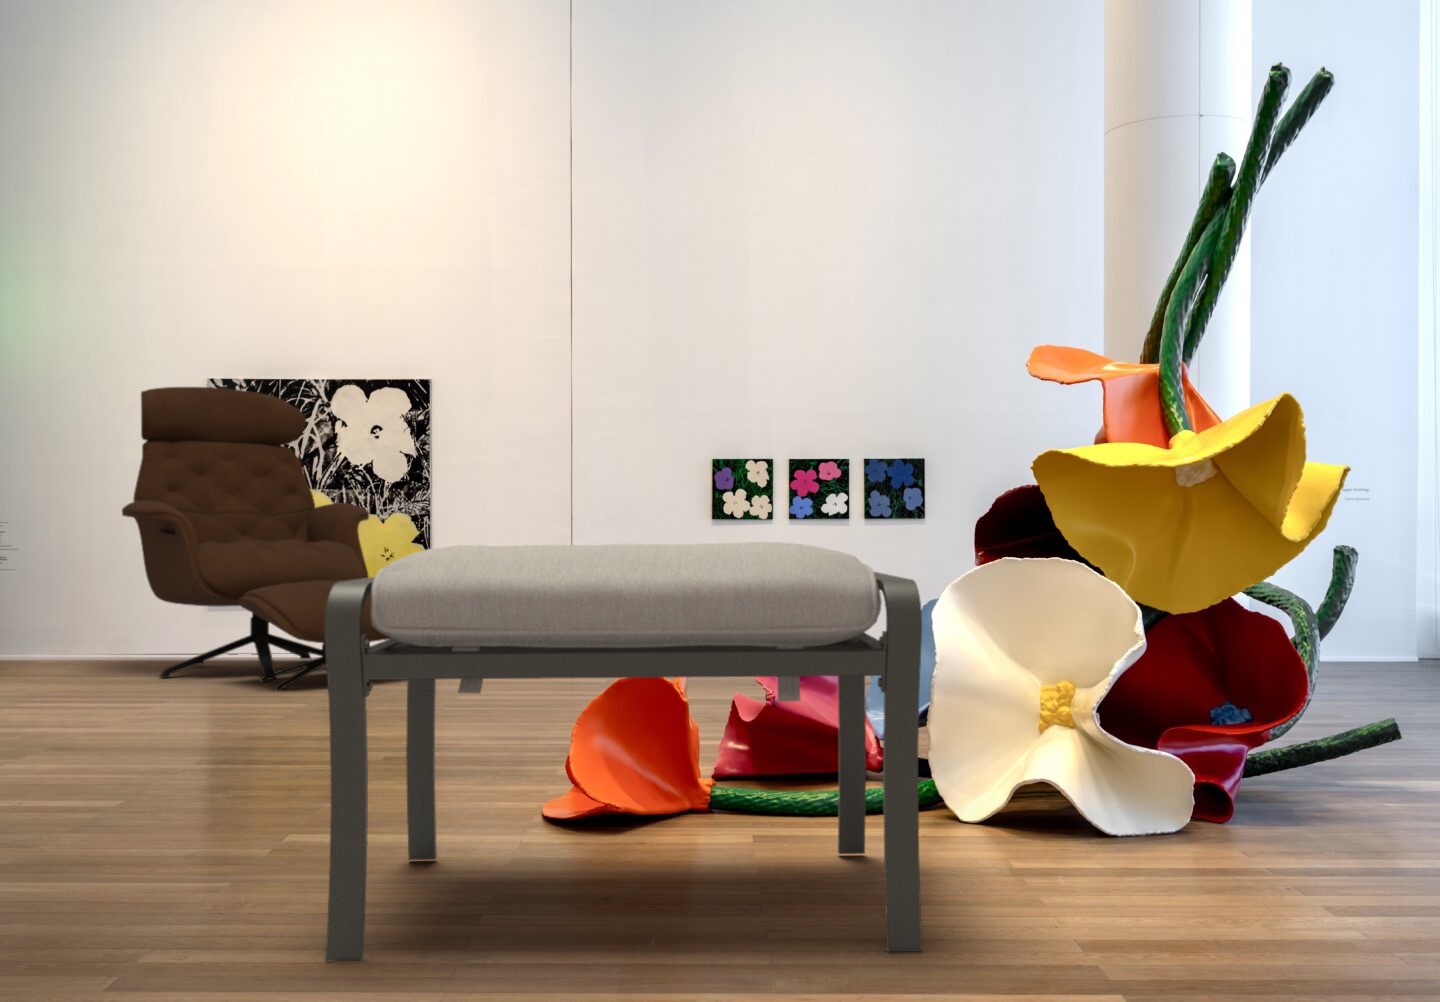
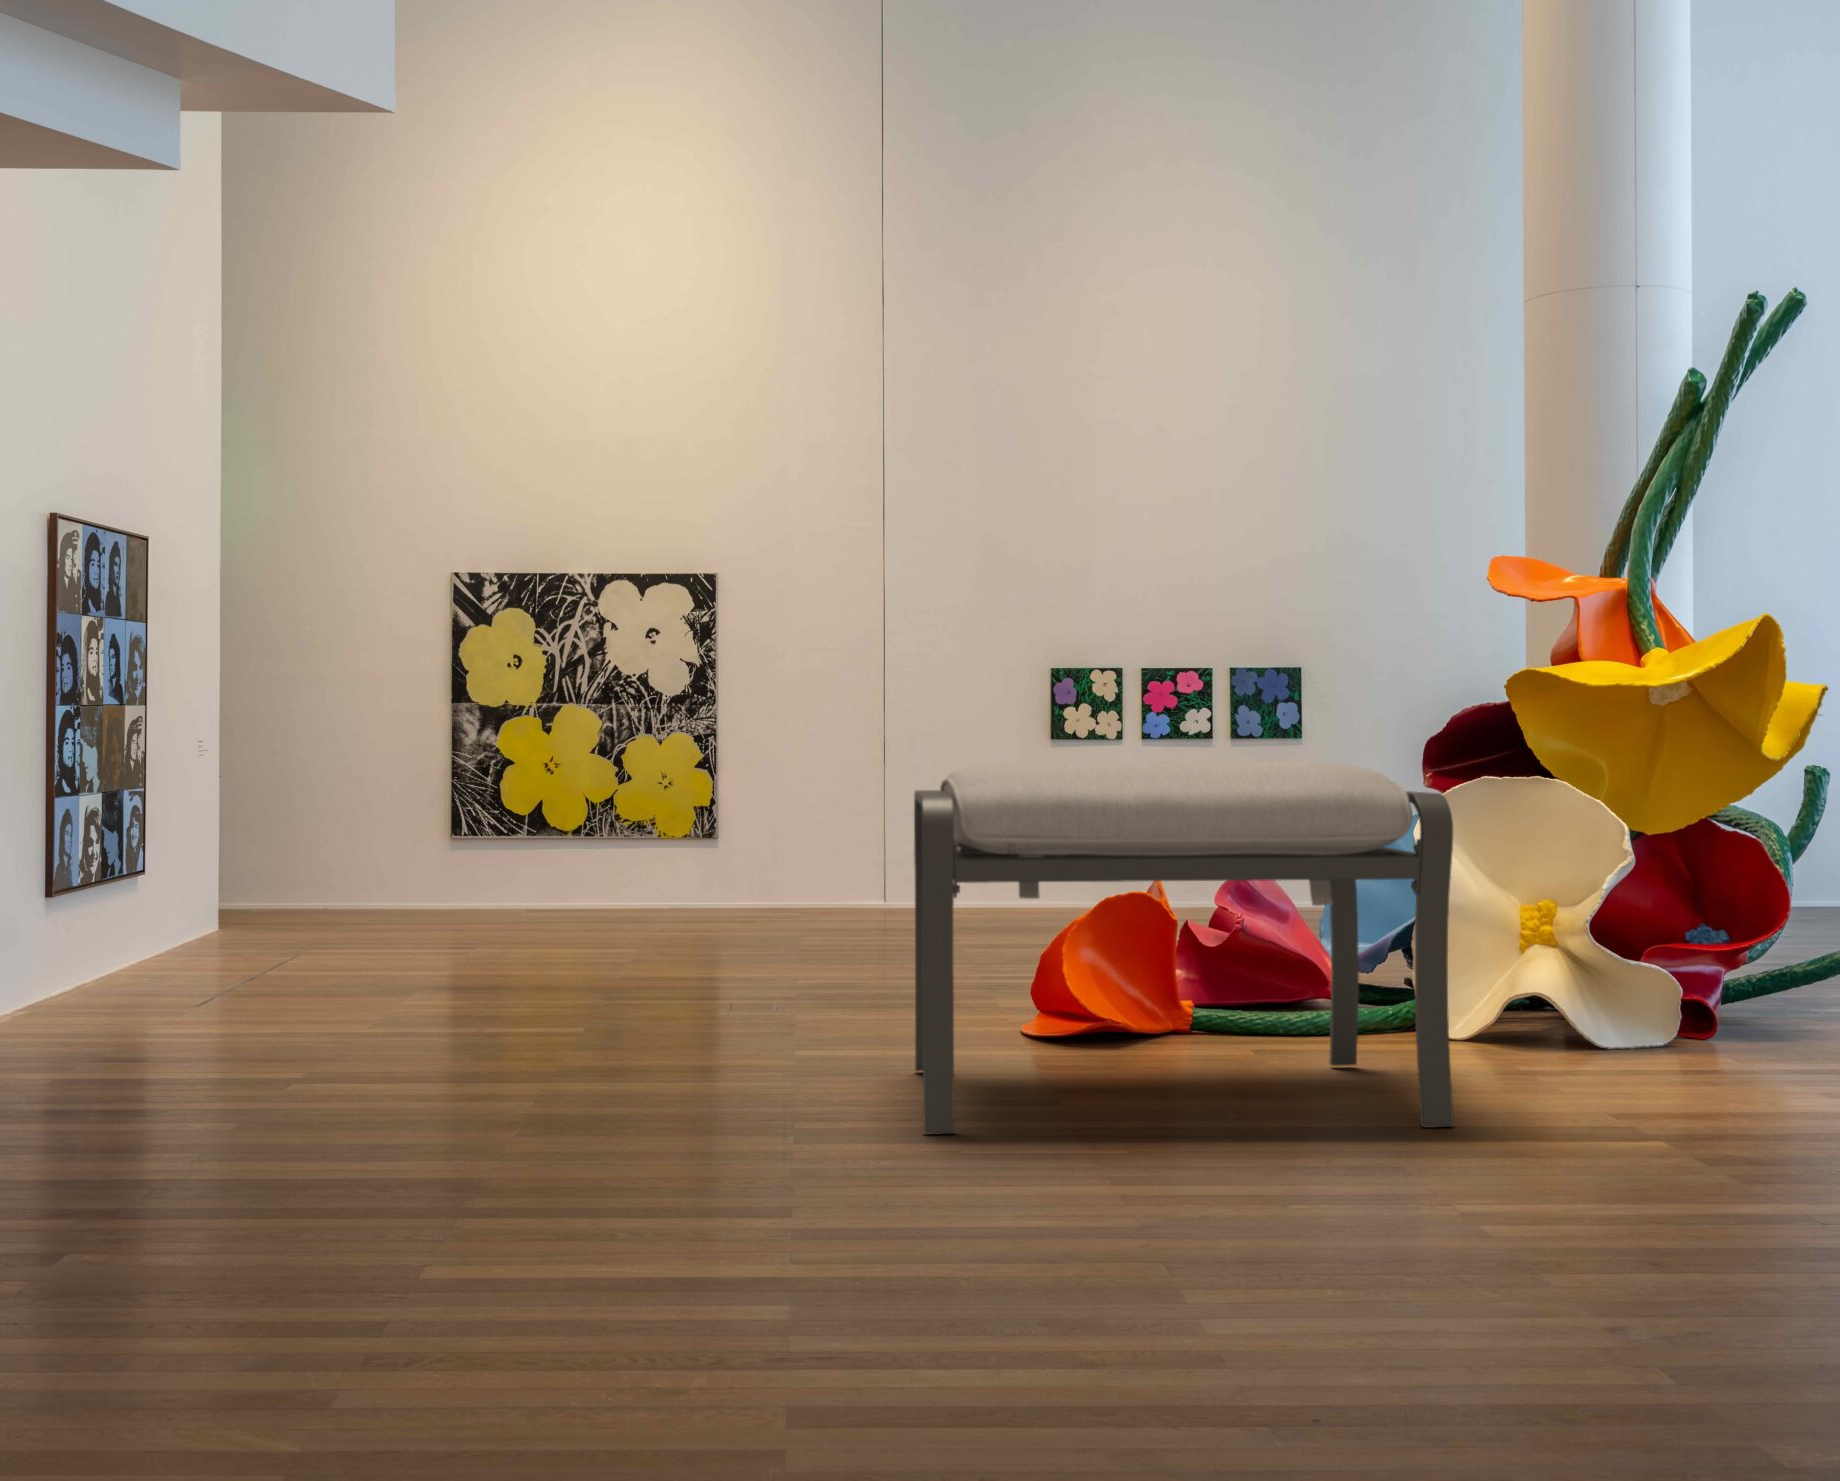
lounge chair: present [122,387,390,691] -> none [373,585,733,938]

